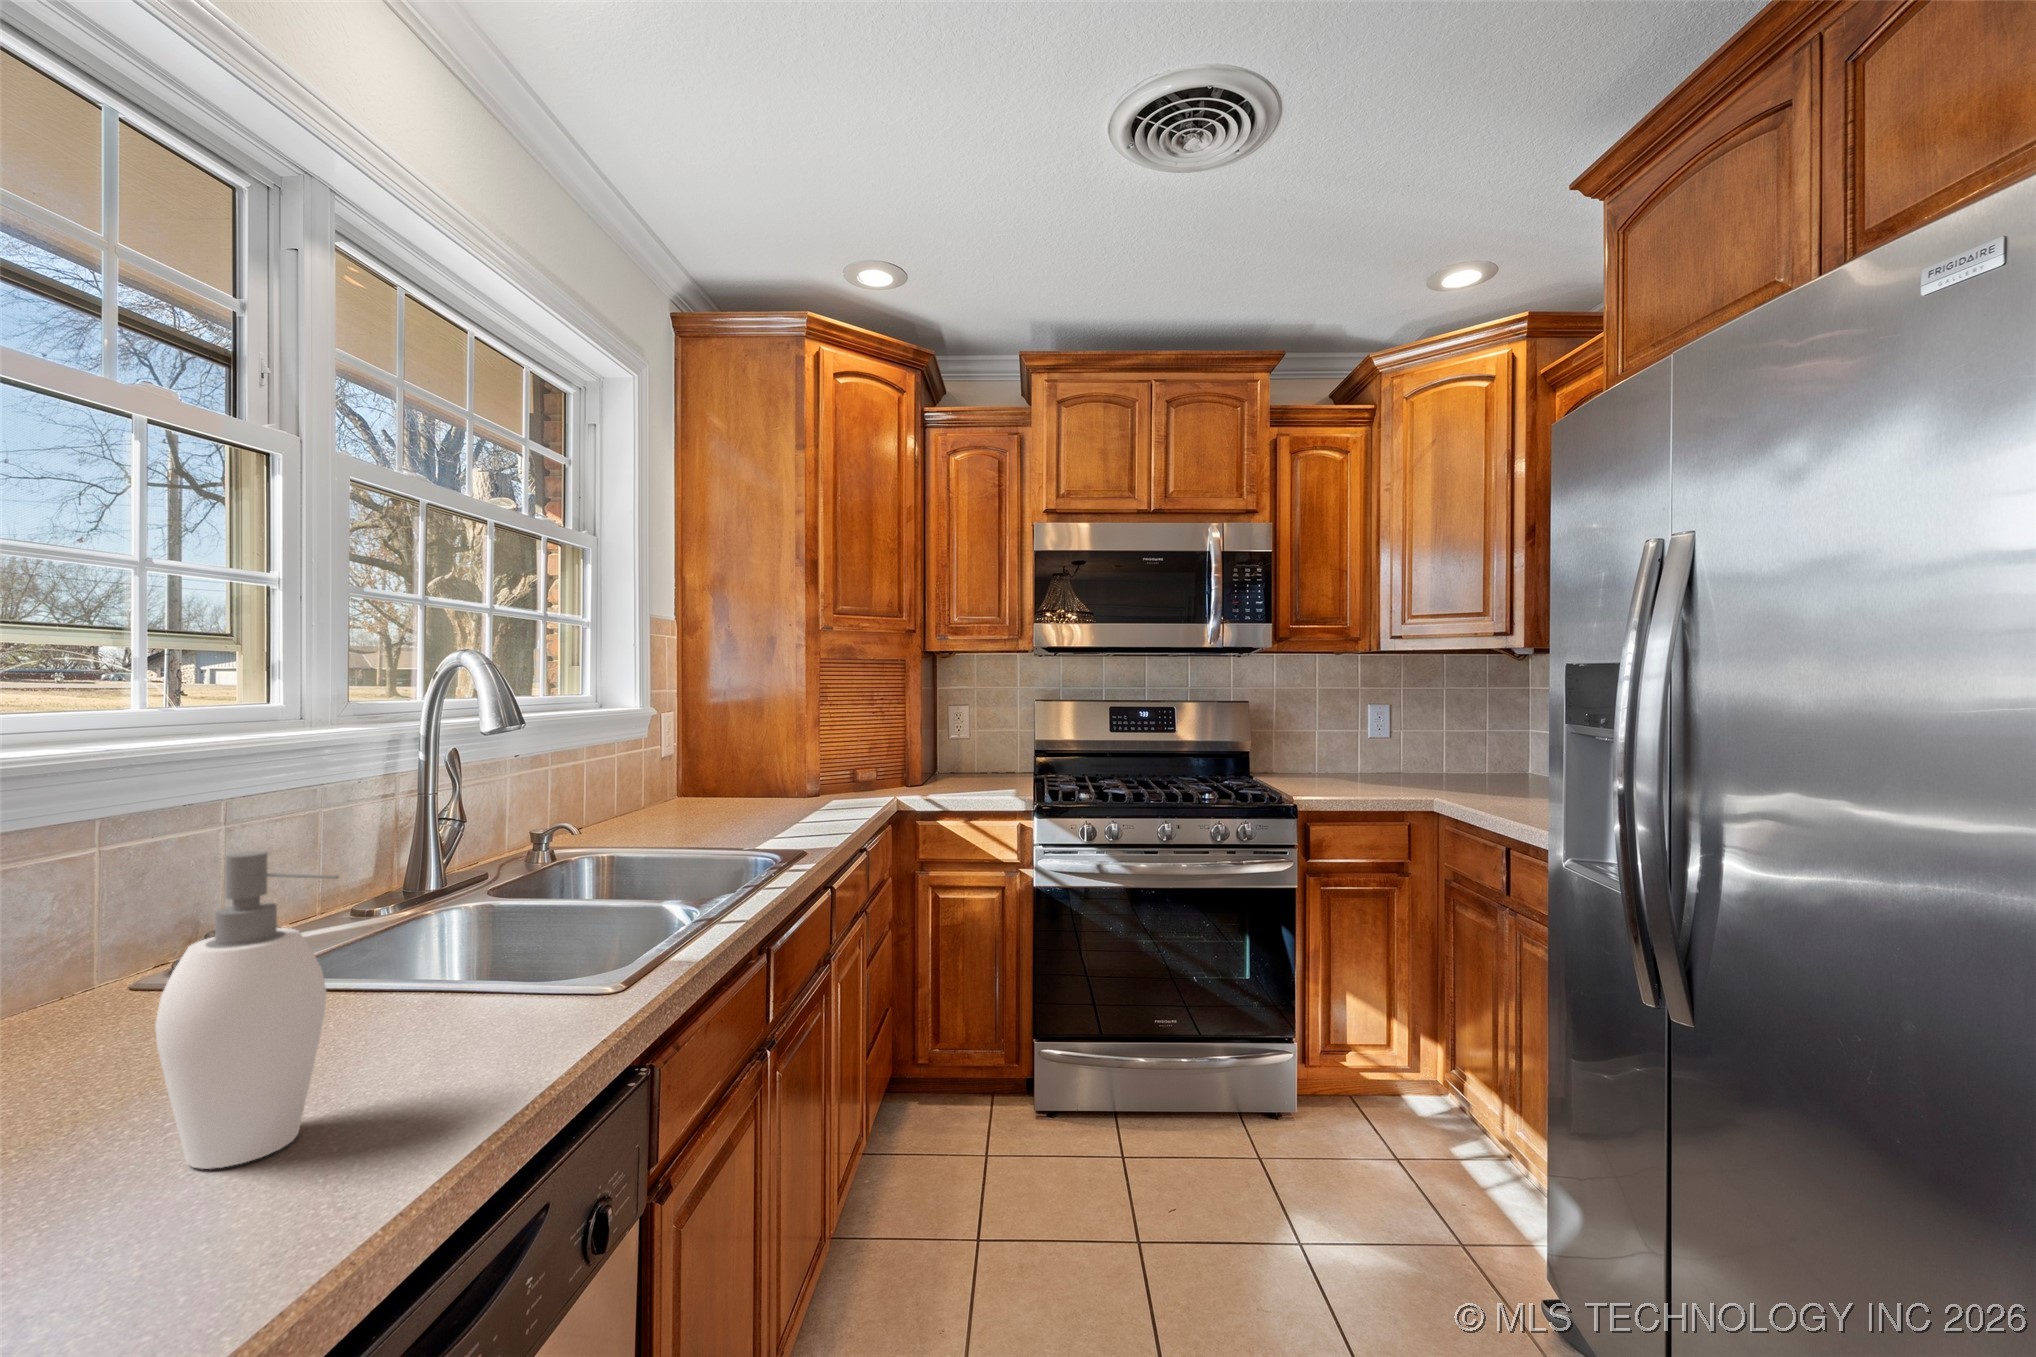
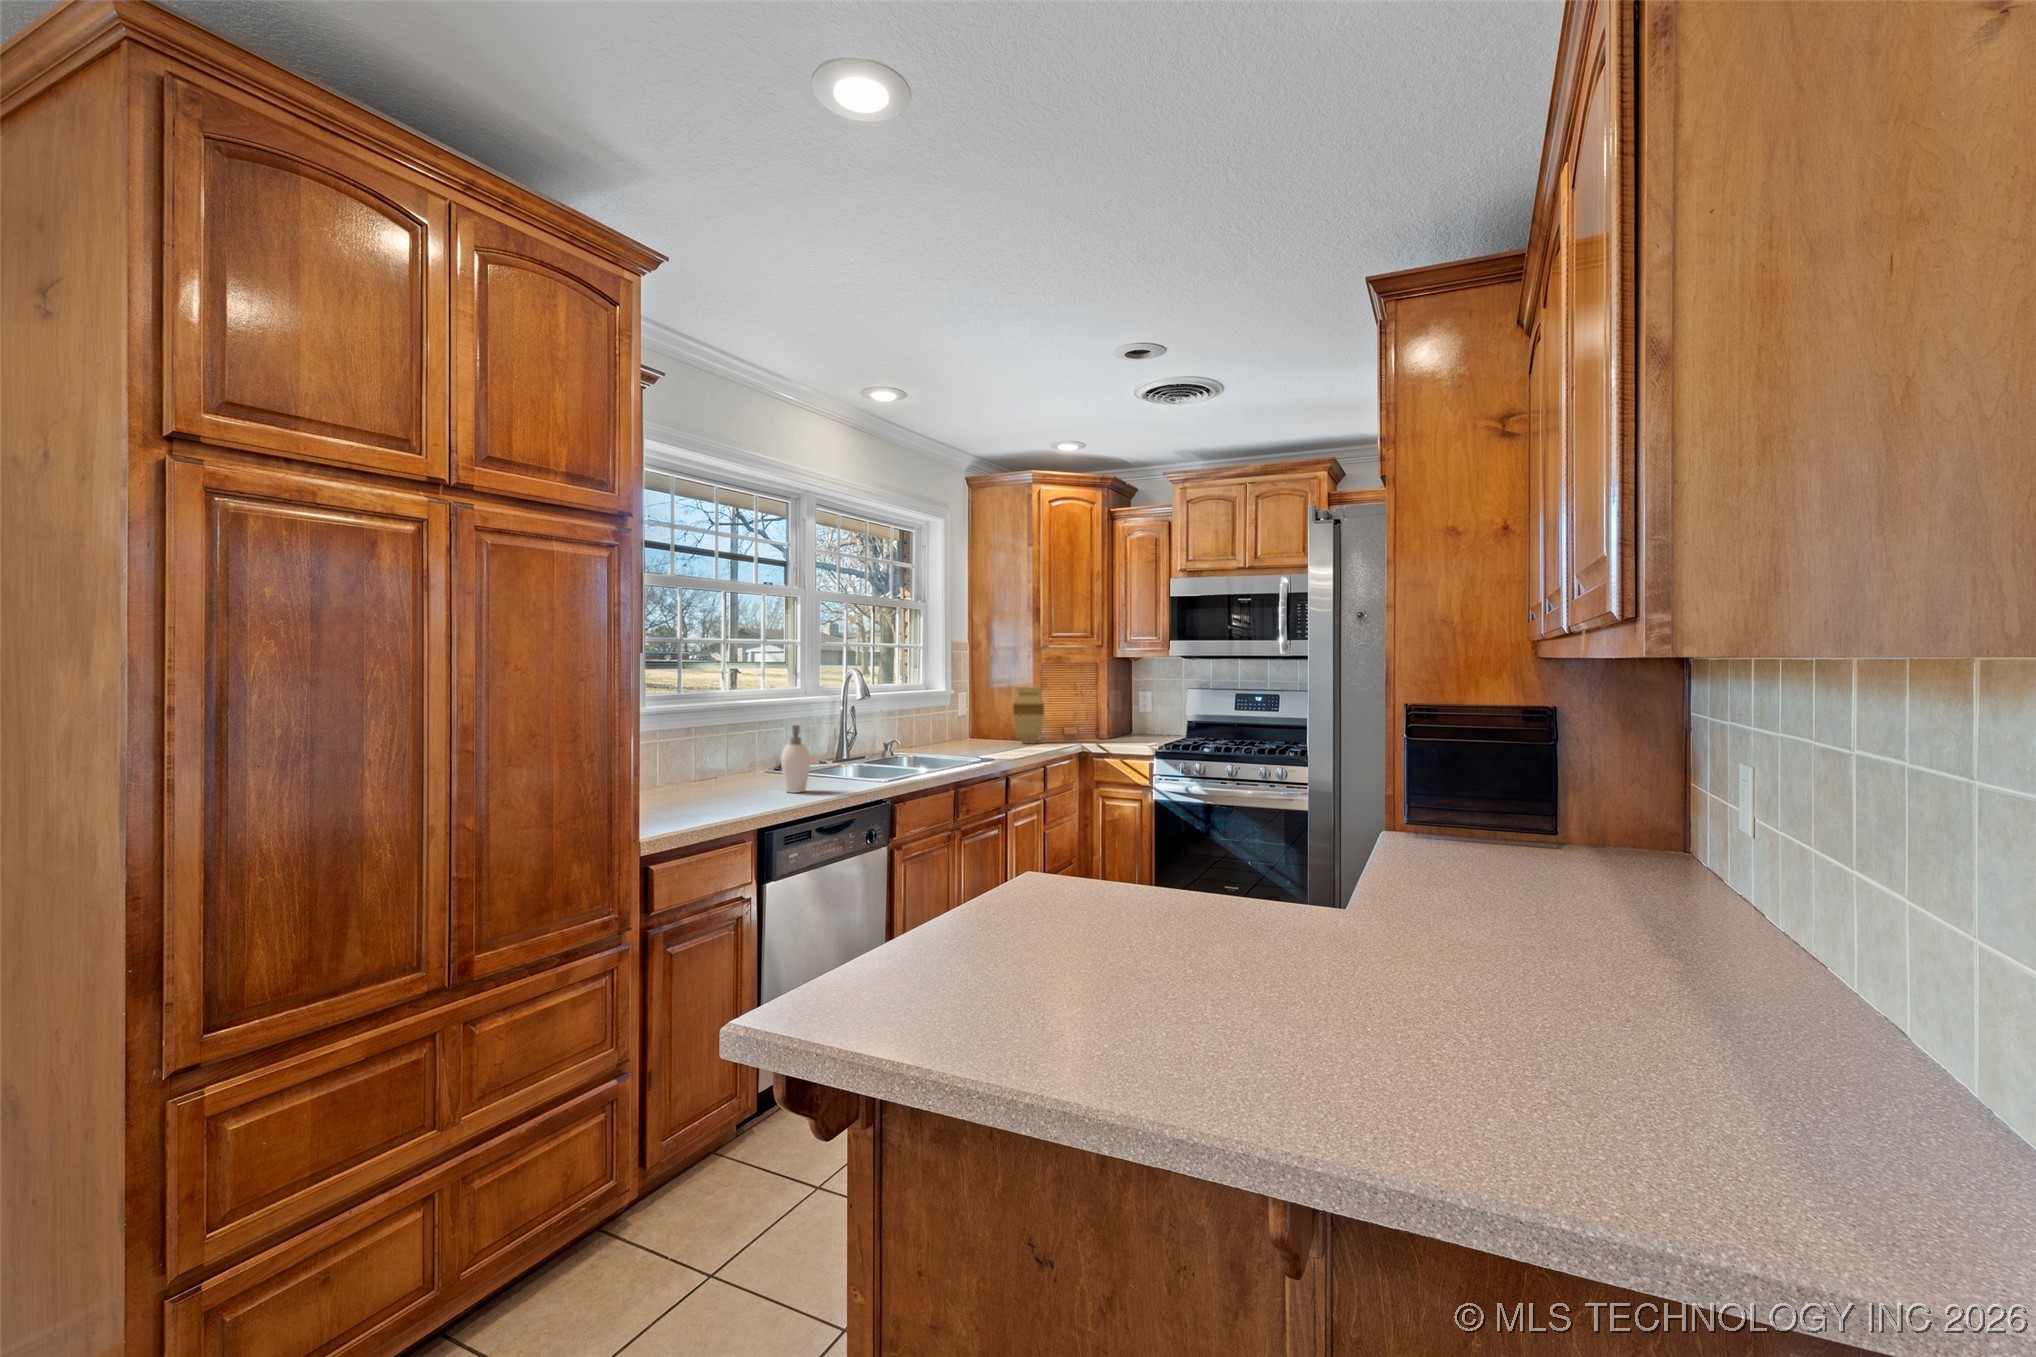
vase: none [764,700,826,800] -> present [1013,687,1044,744]

